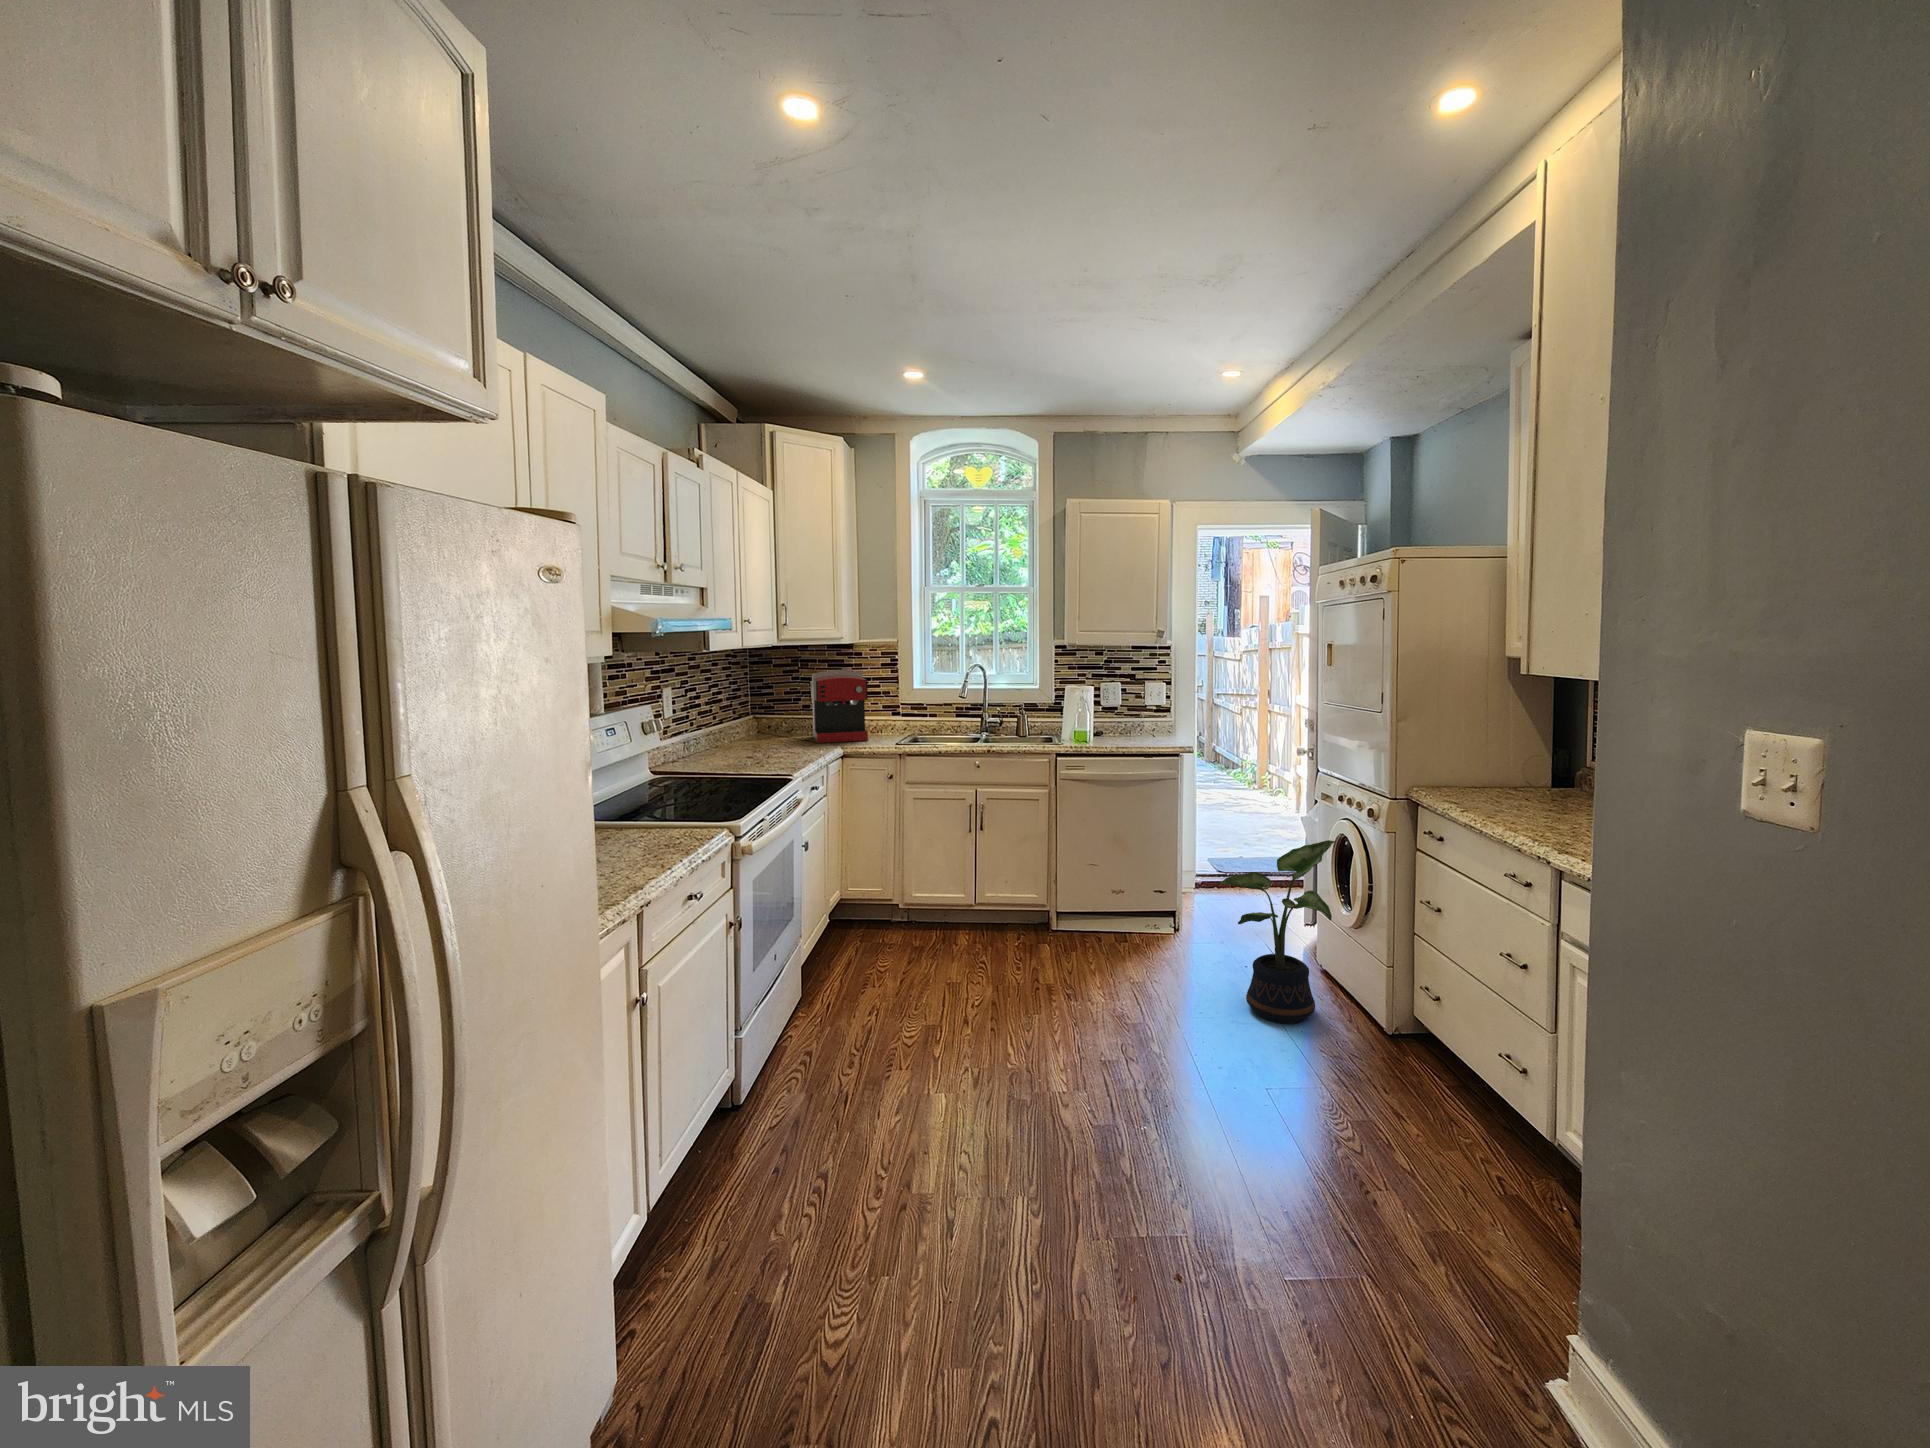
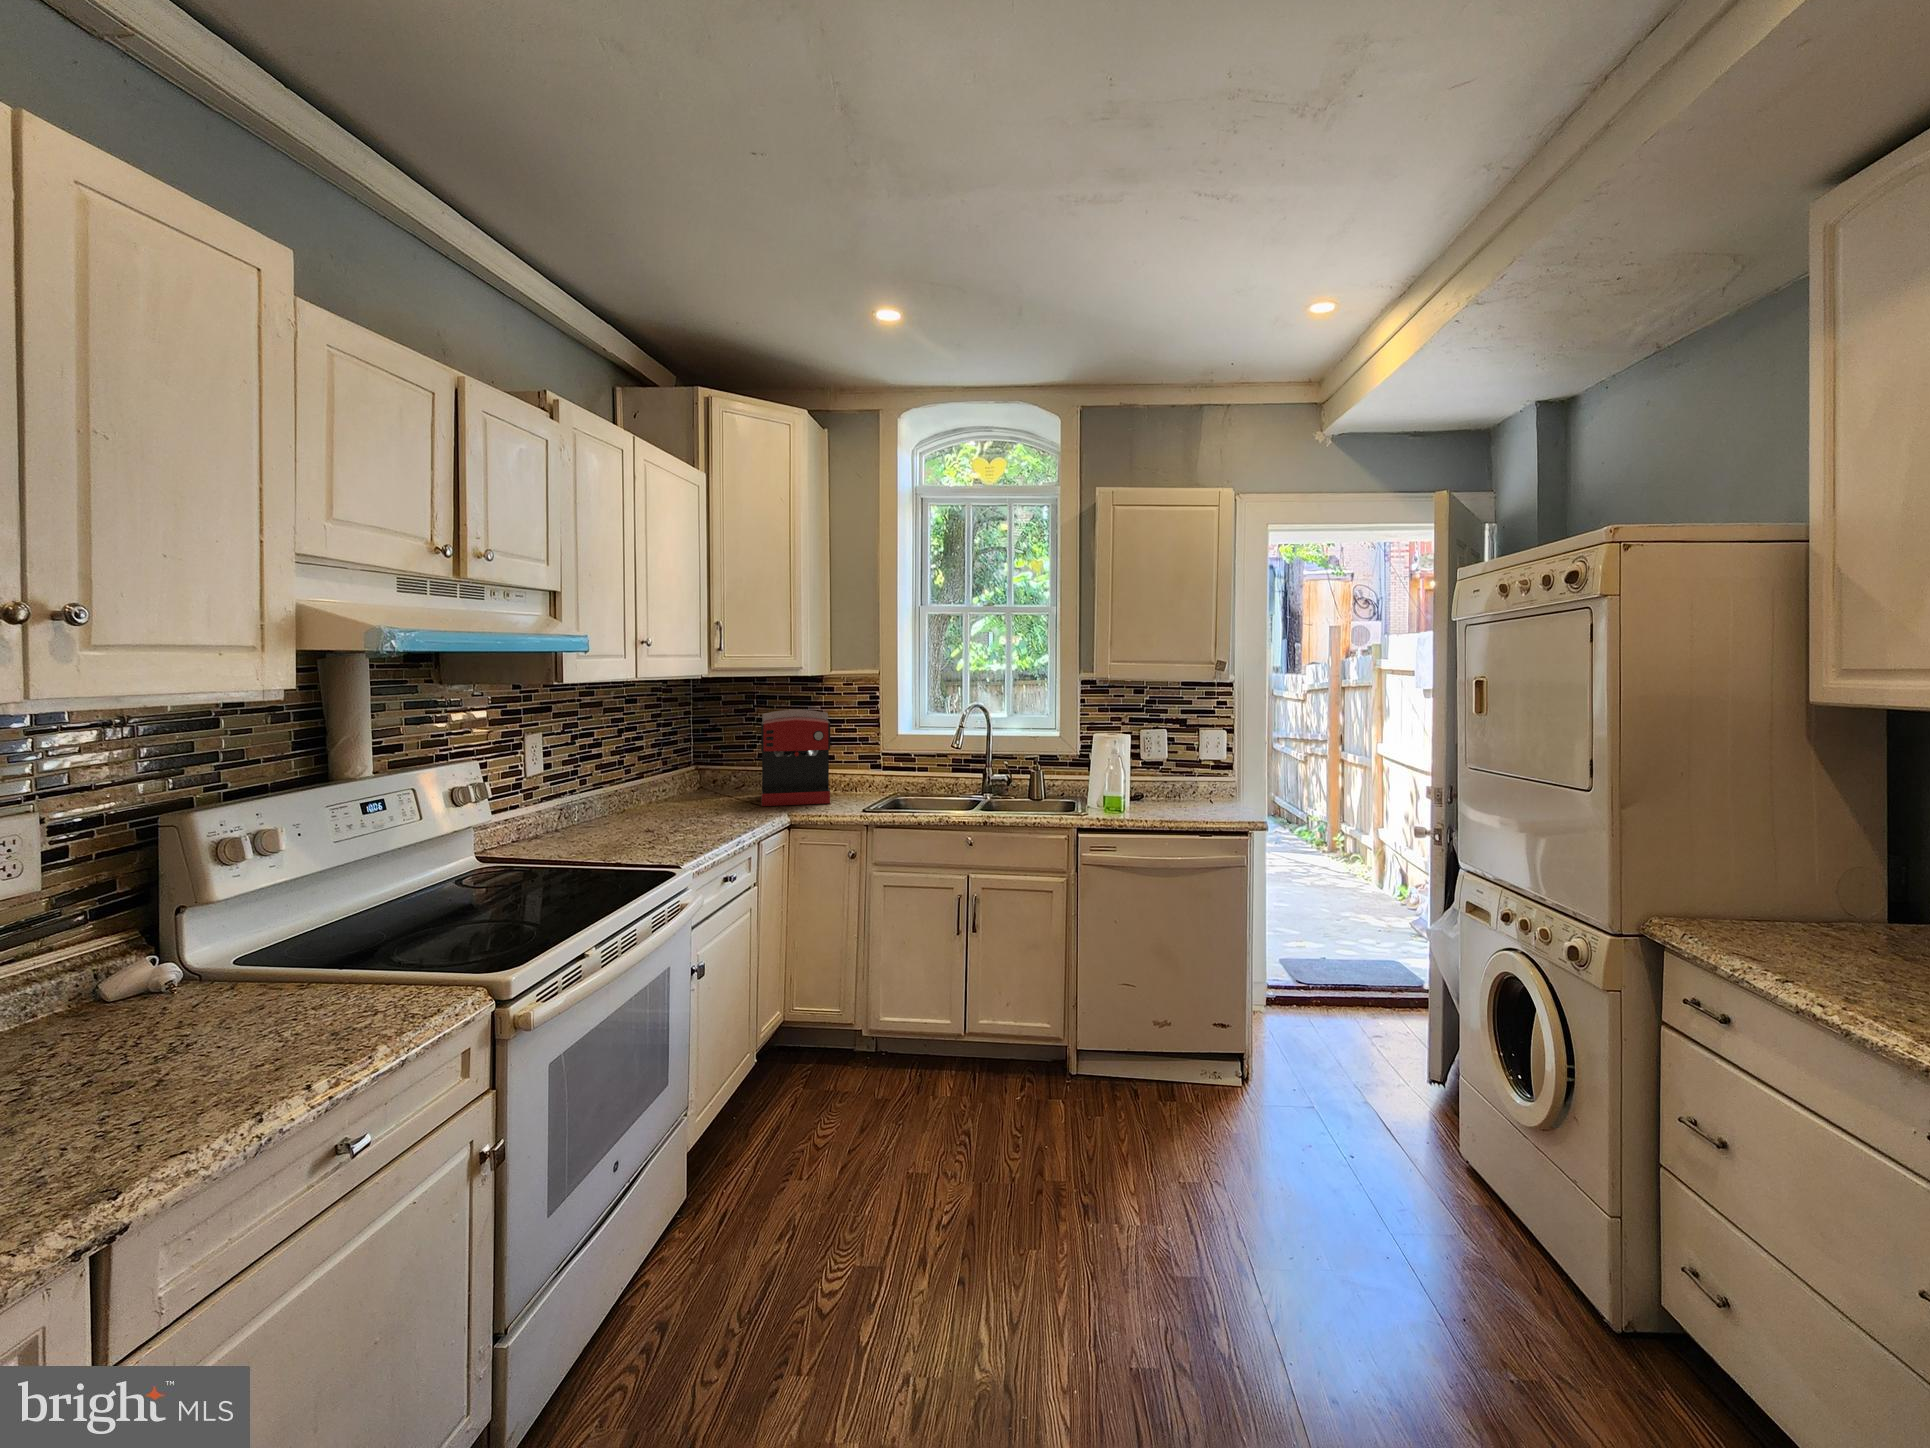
potted plant: present [1220,840,1335,1023] -> none [1326,983,1524,1290]

